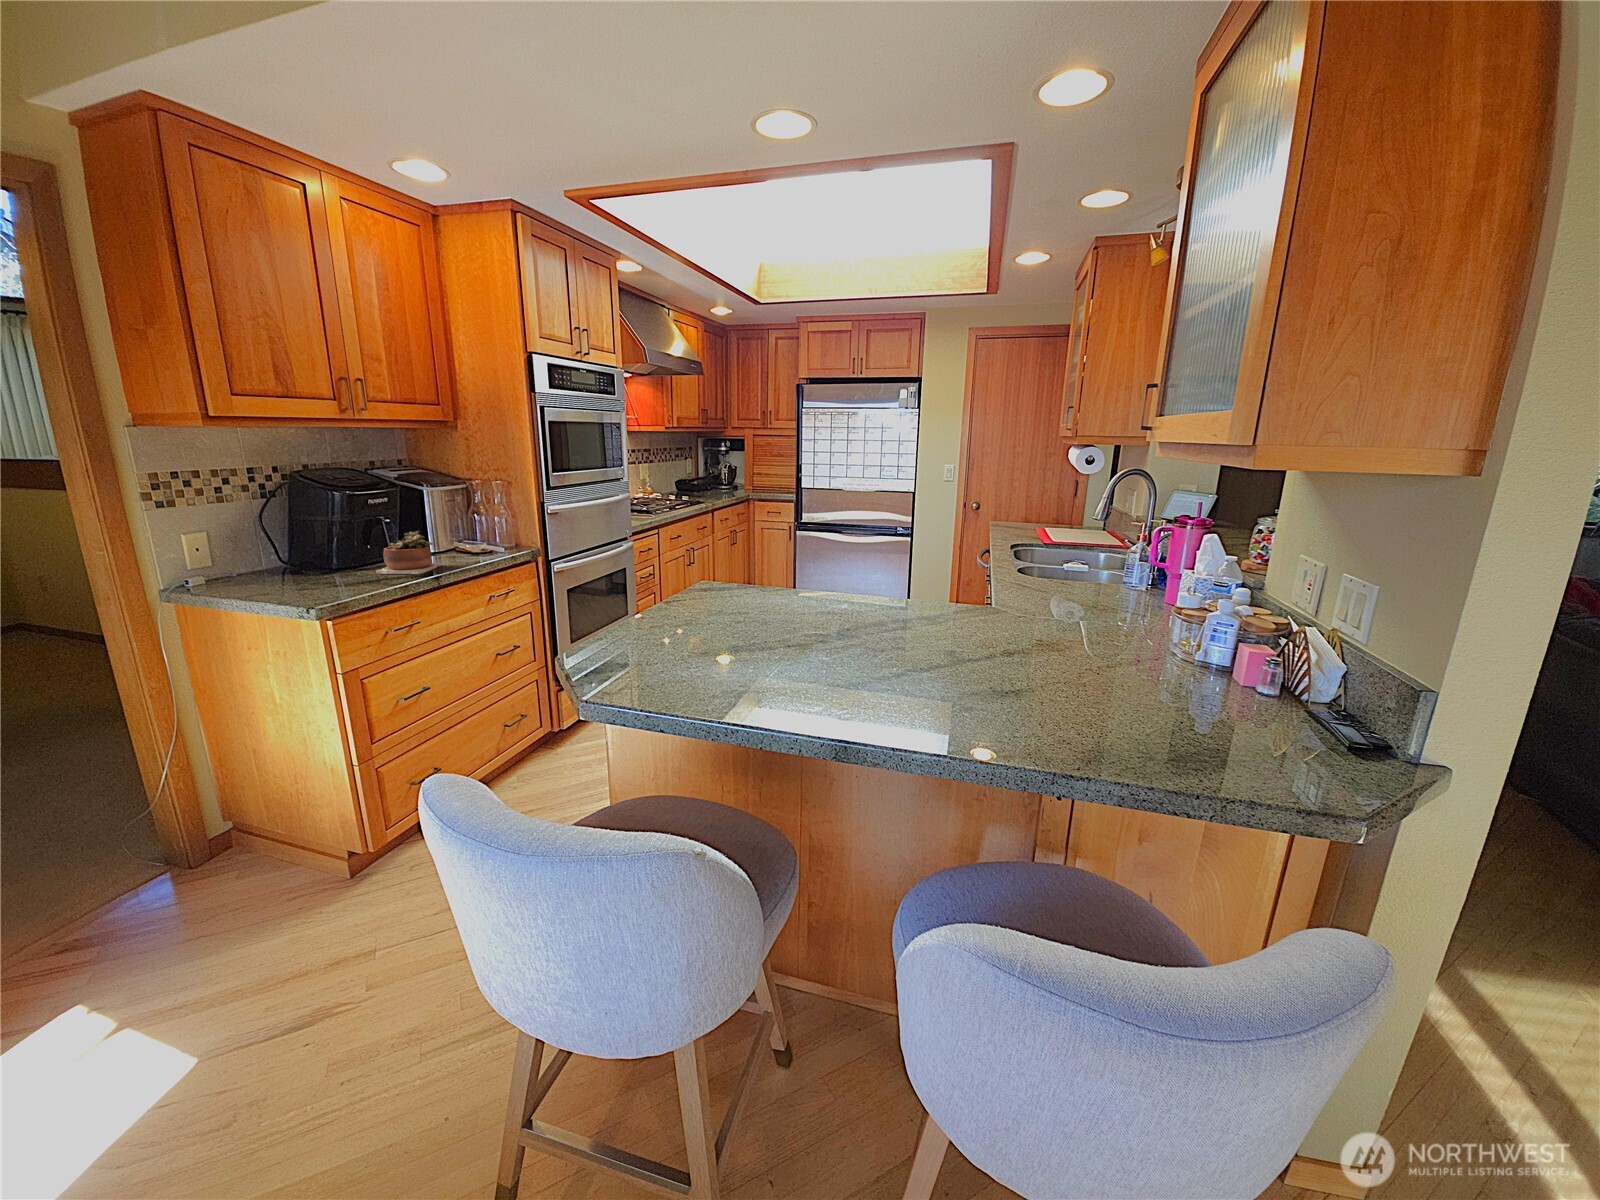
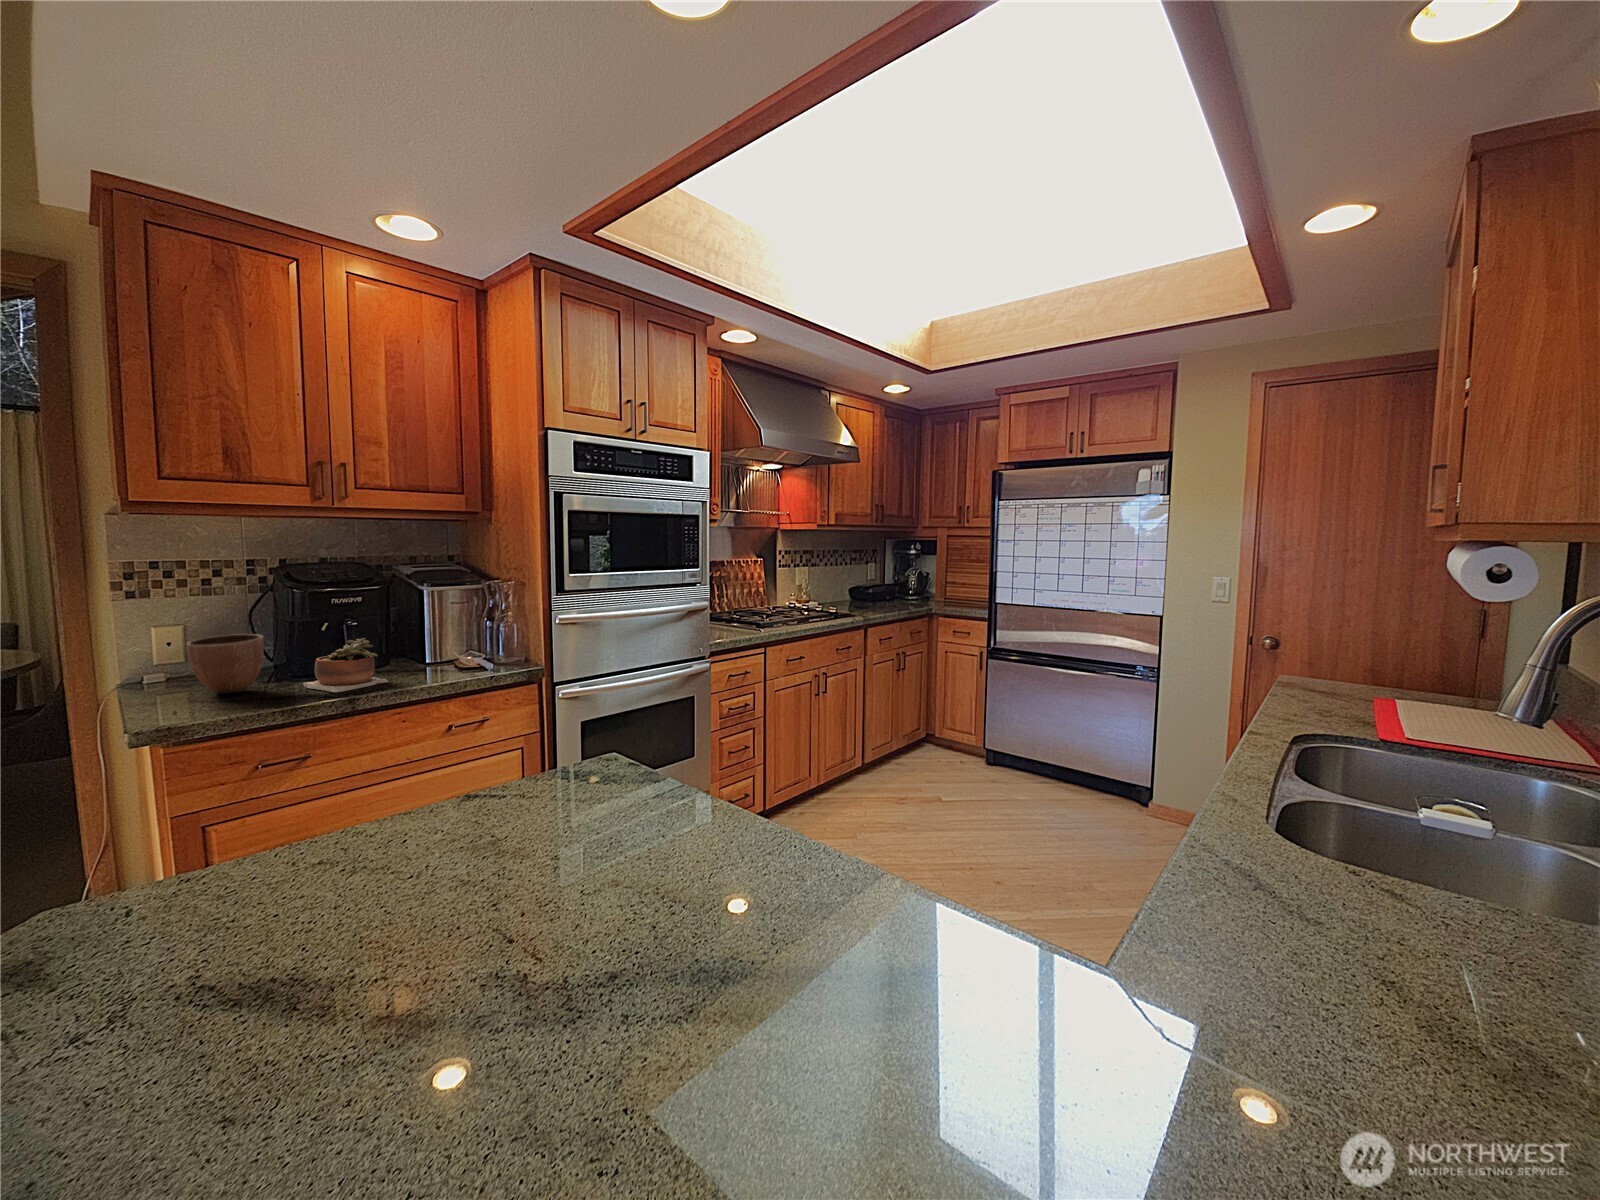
decorative bowl: none [276,533,341,584] -> present [187,634,264,694]

